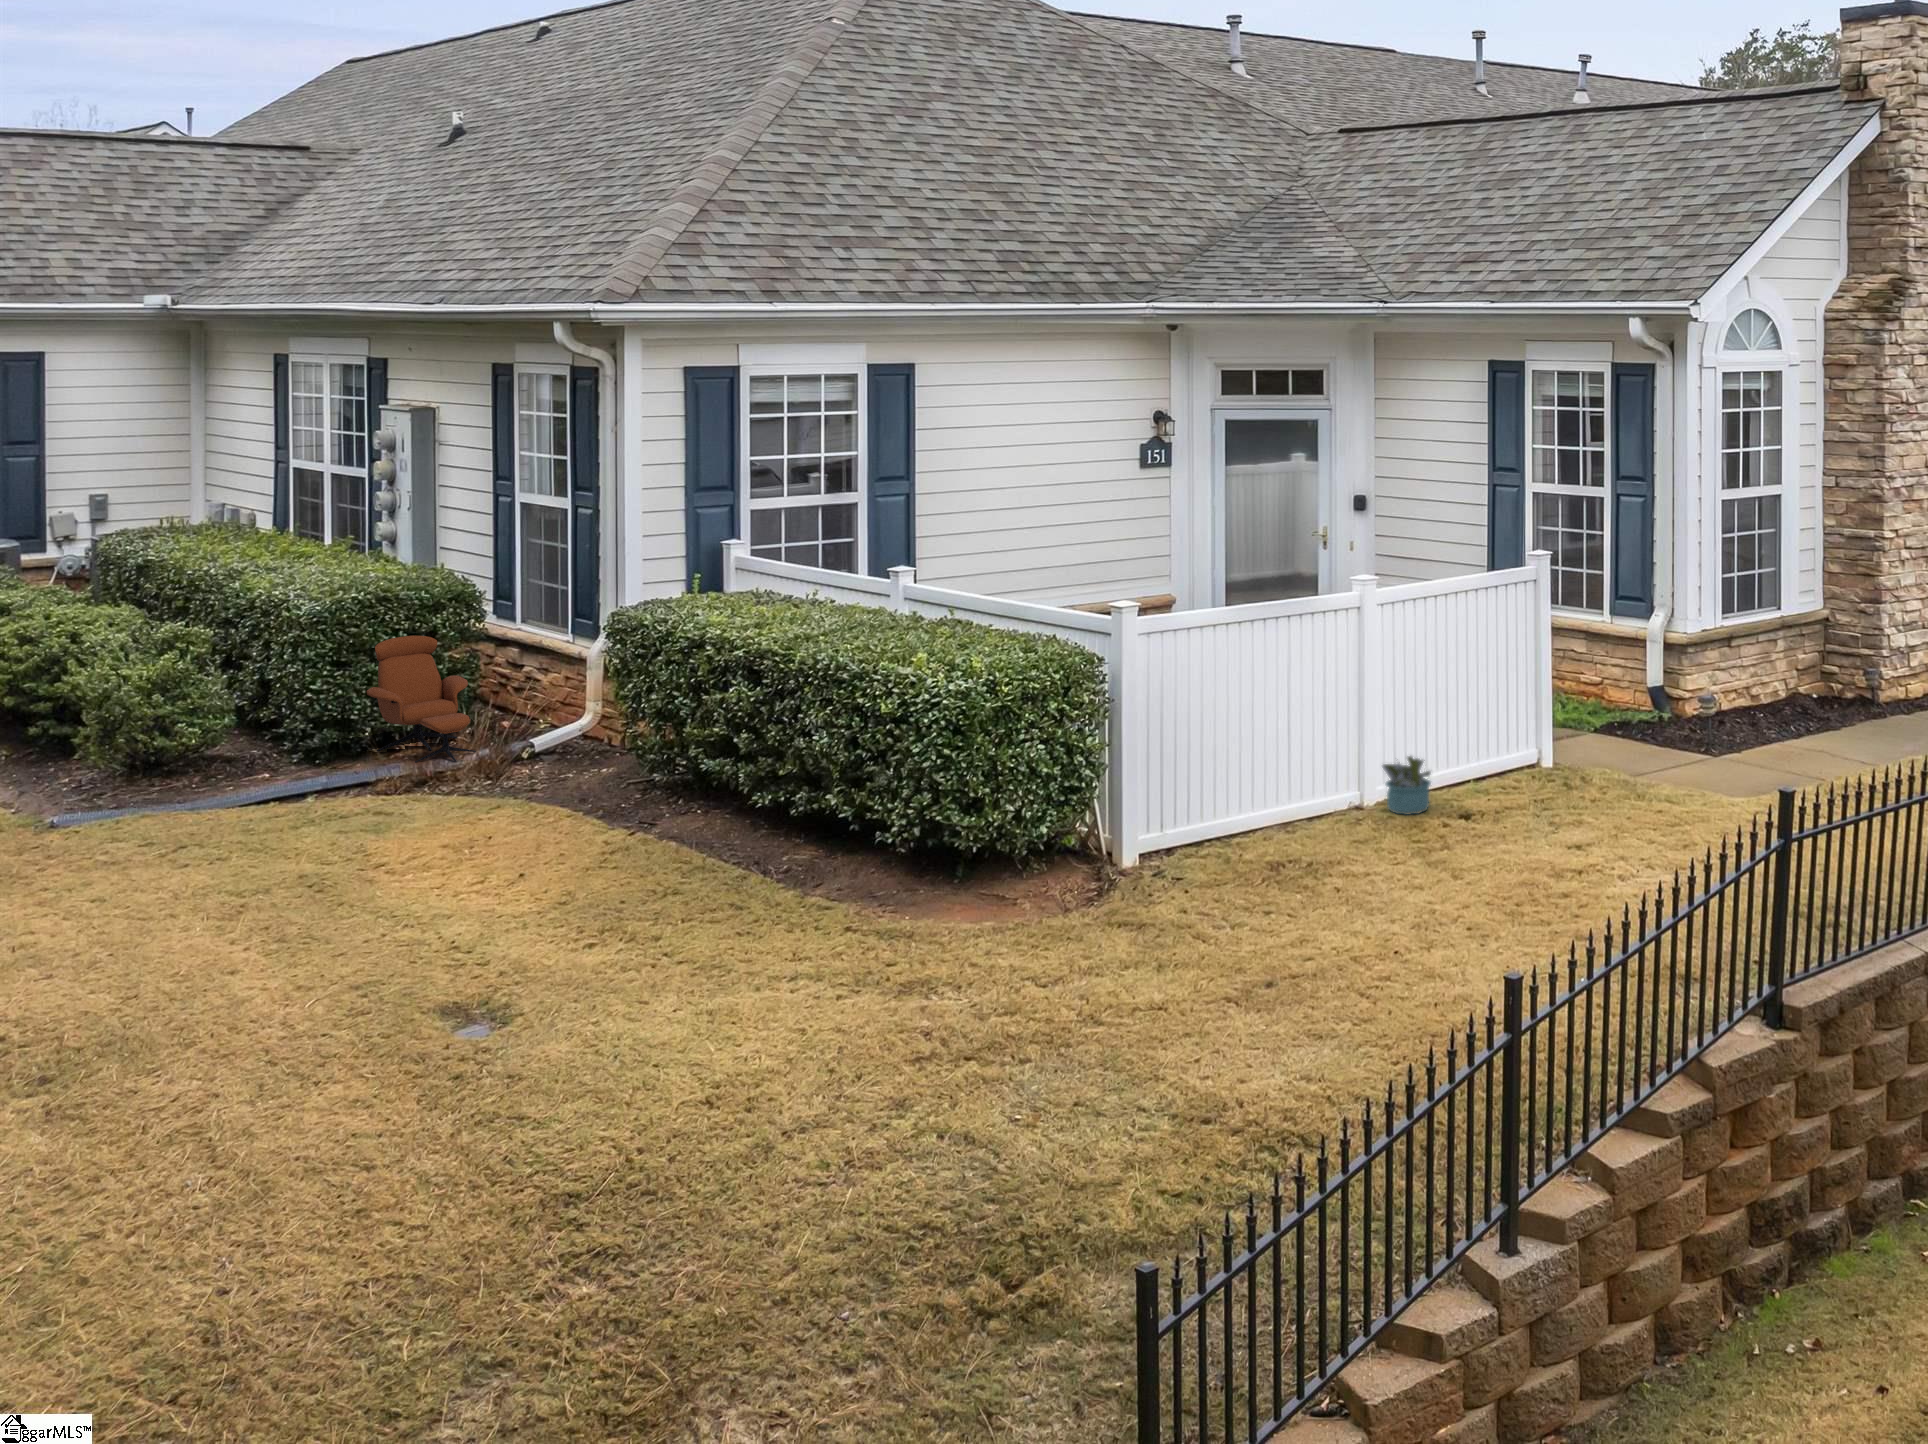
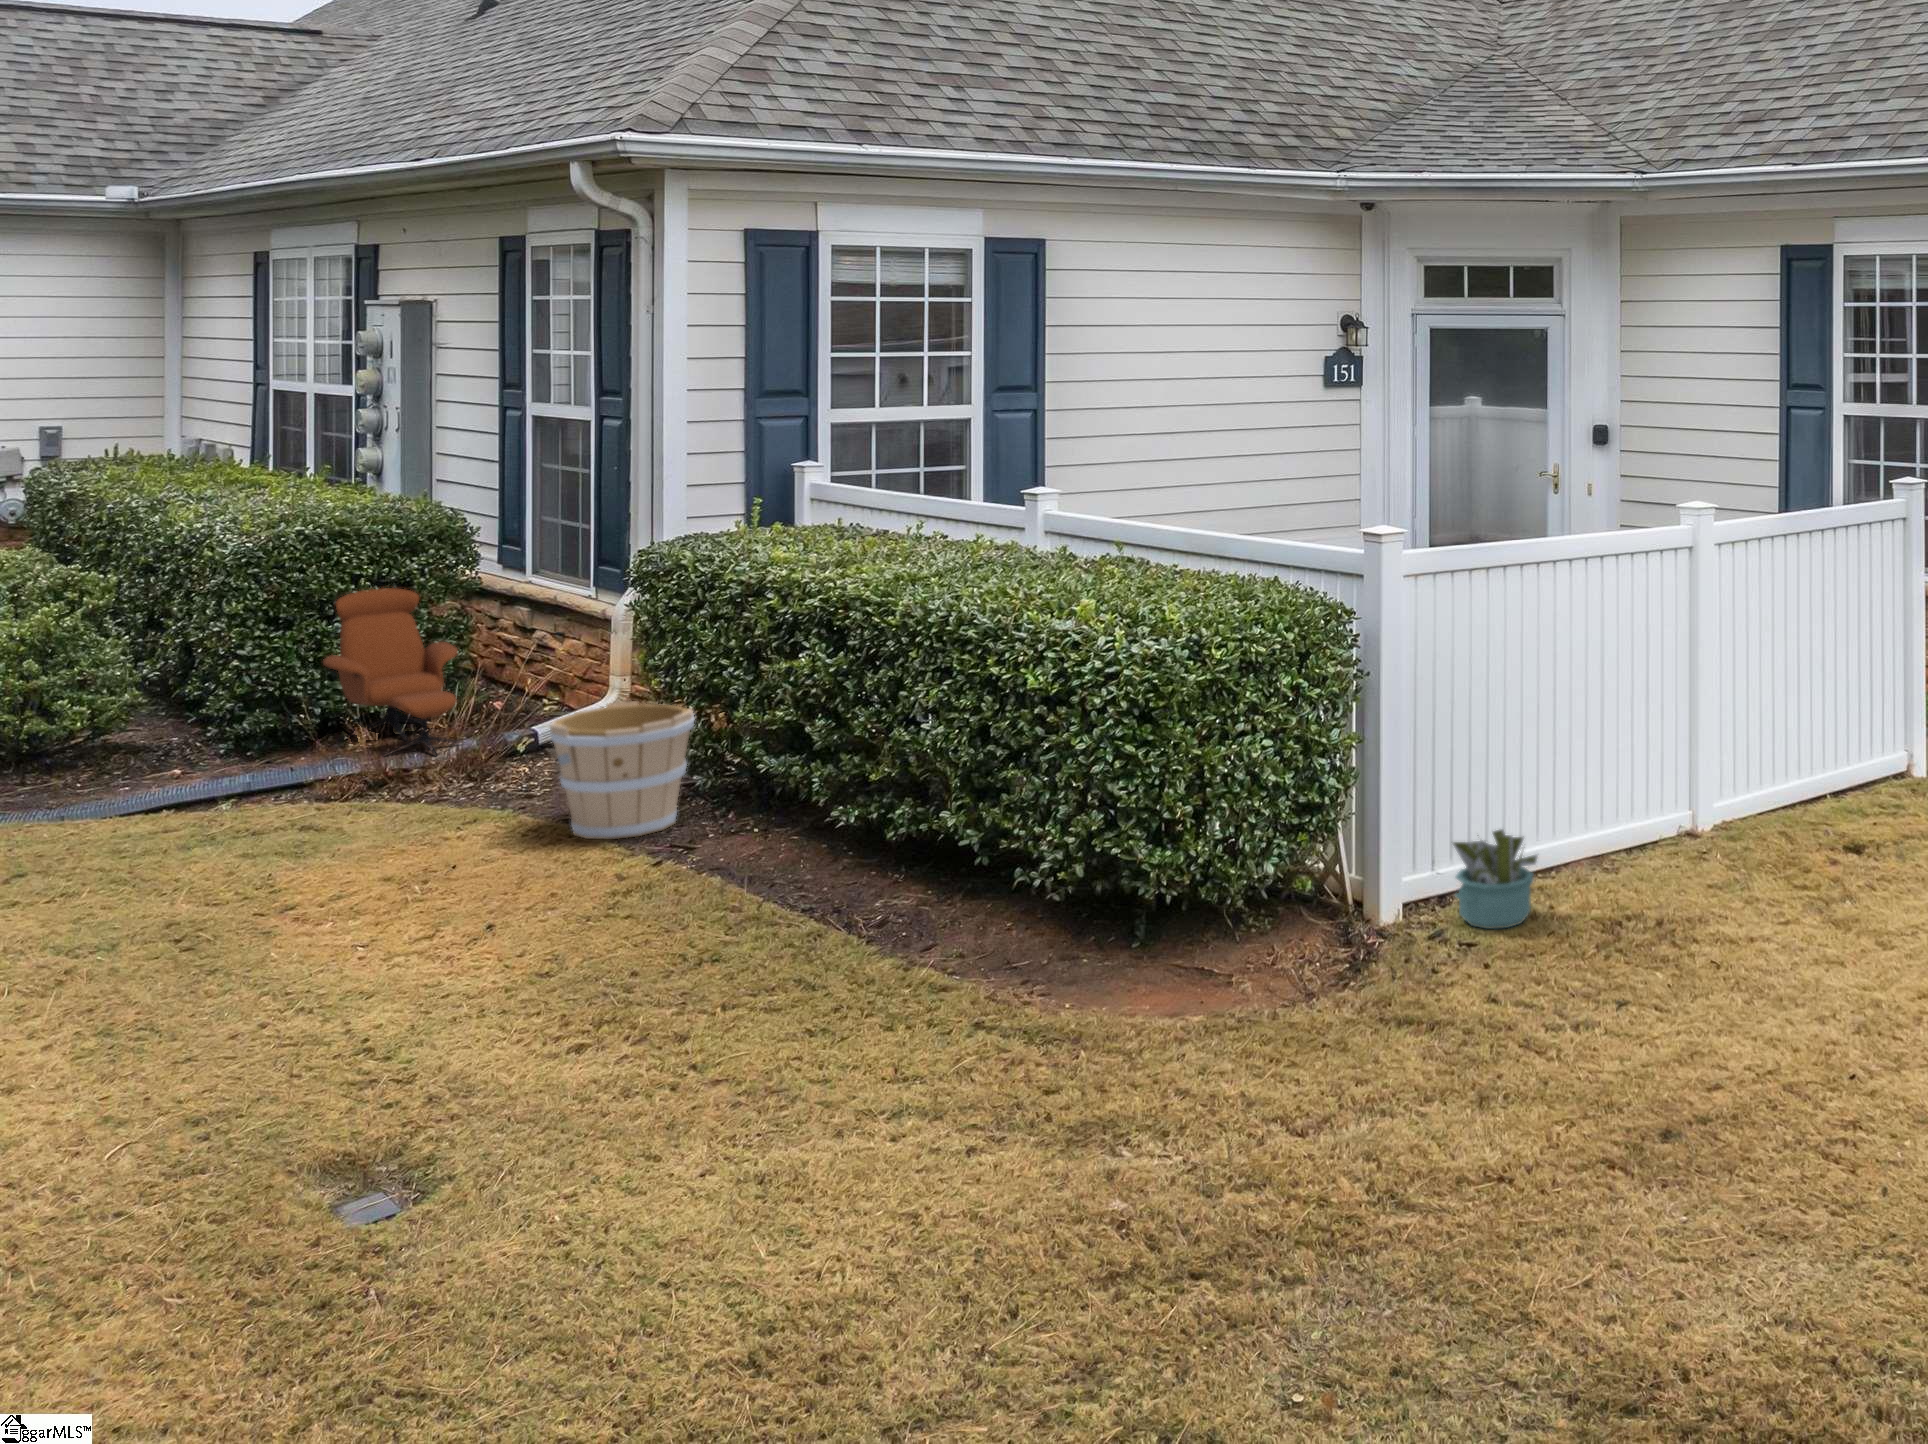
wooden bucket: none [550,721,654,820] -> present [550,701,694,839]
decorative plant: present [1383,756,1431,814] -> present [1453,829,1537,929]

